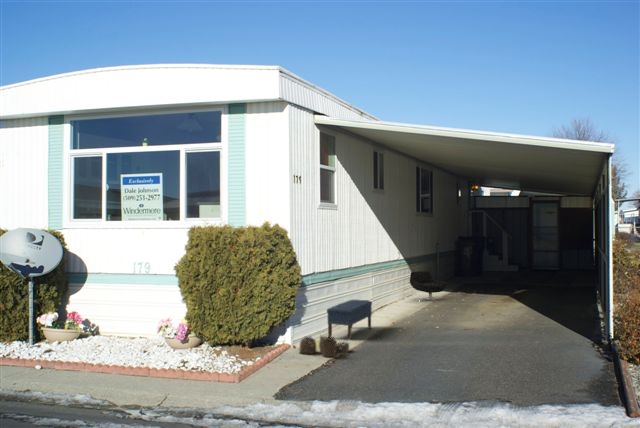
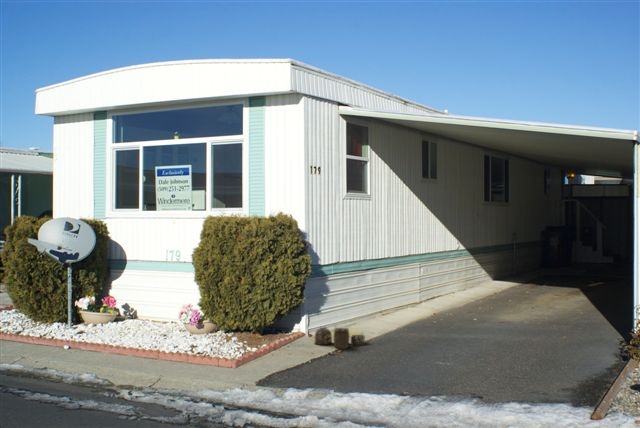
lounge chair: present [410,271,448,302] -> none [473,265,513,298]
bench: present [327,300,372,340] -> none [353,292,407,333]

